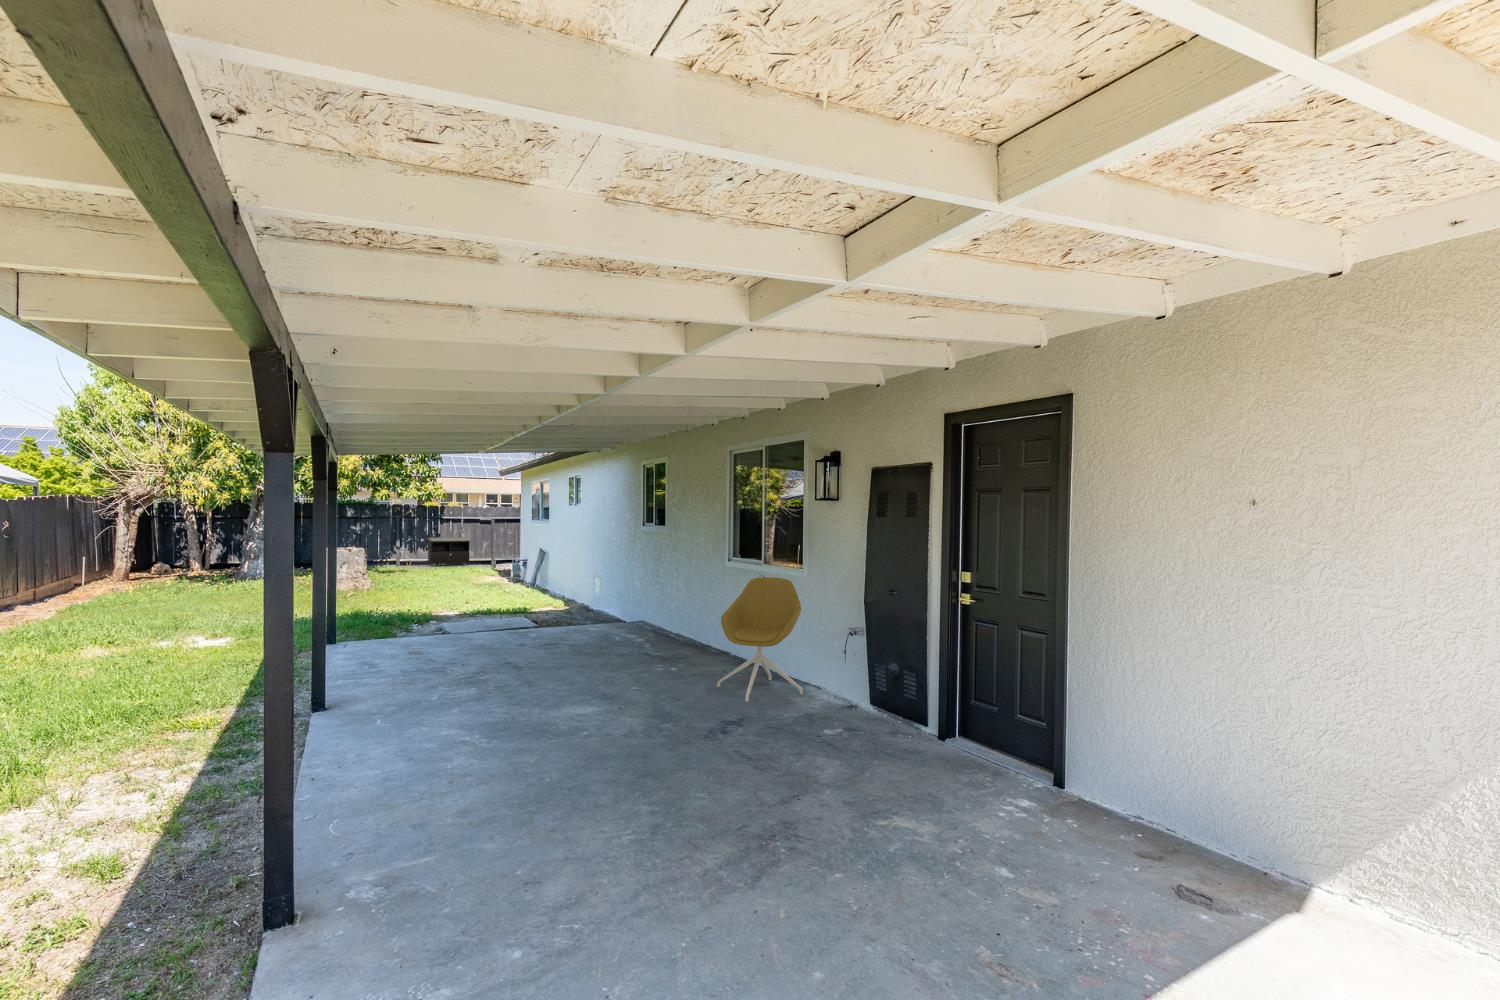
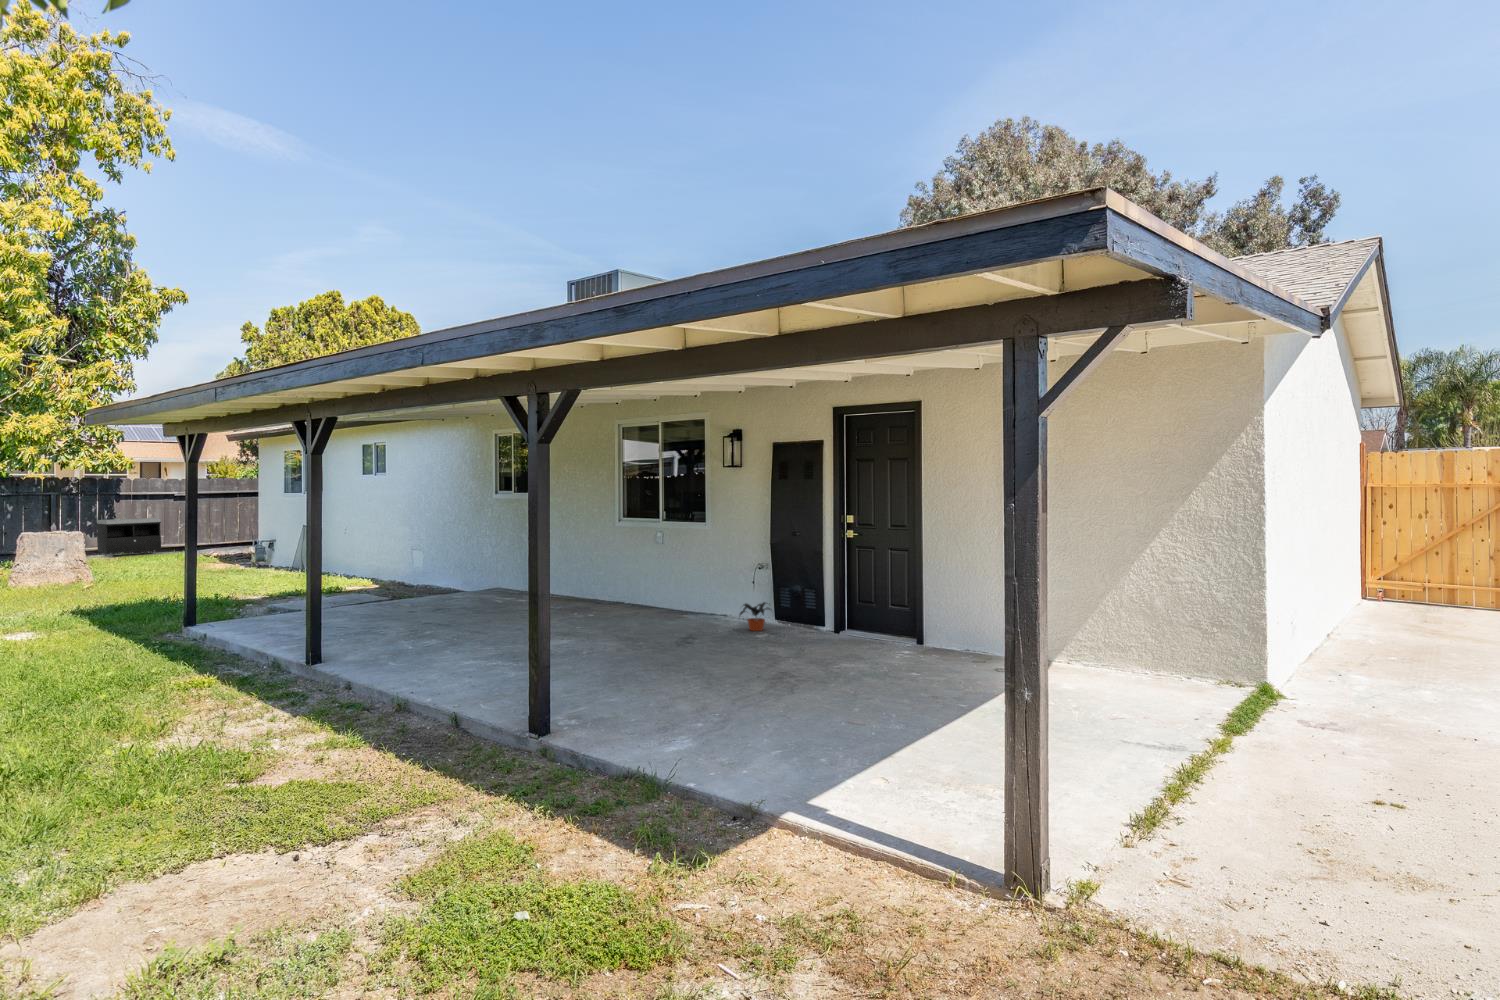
chair: present [717,577,803,702] -> none [642,532,714,629]
potted plant: none [817,679,864,719] -> present [740,602,770,631]

